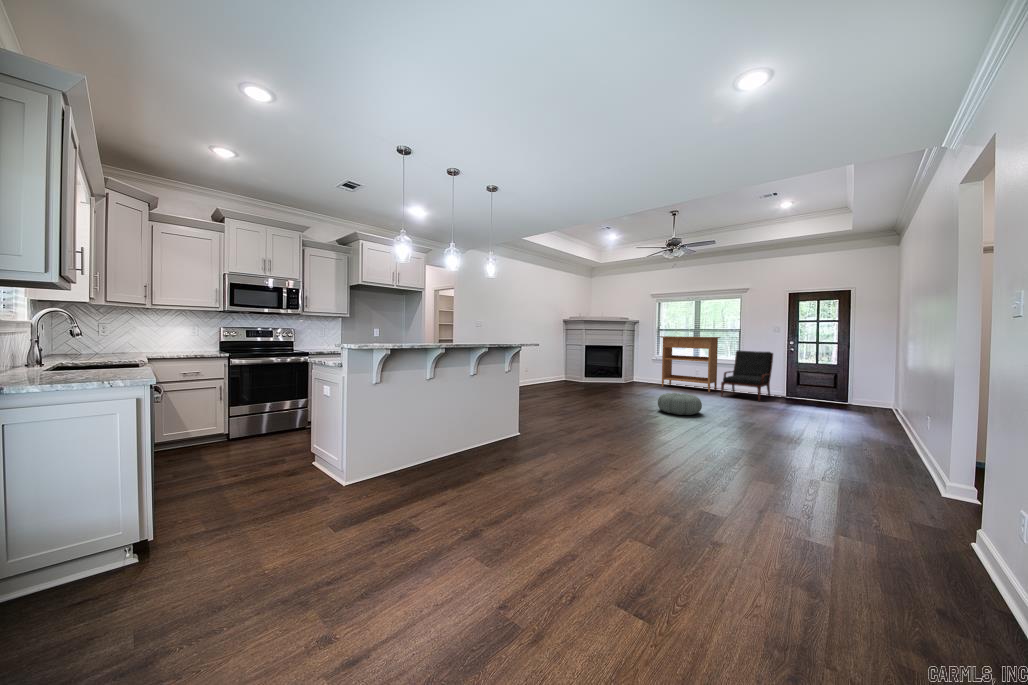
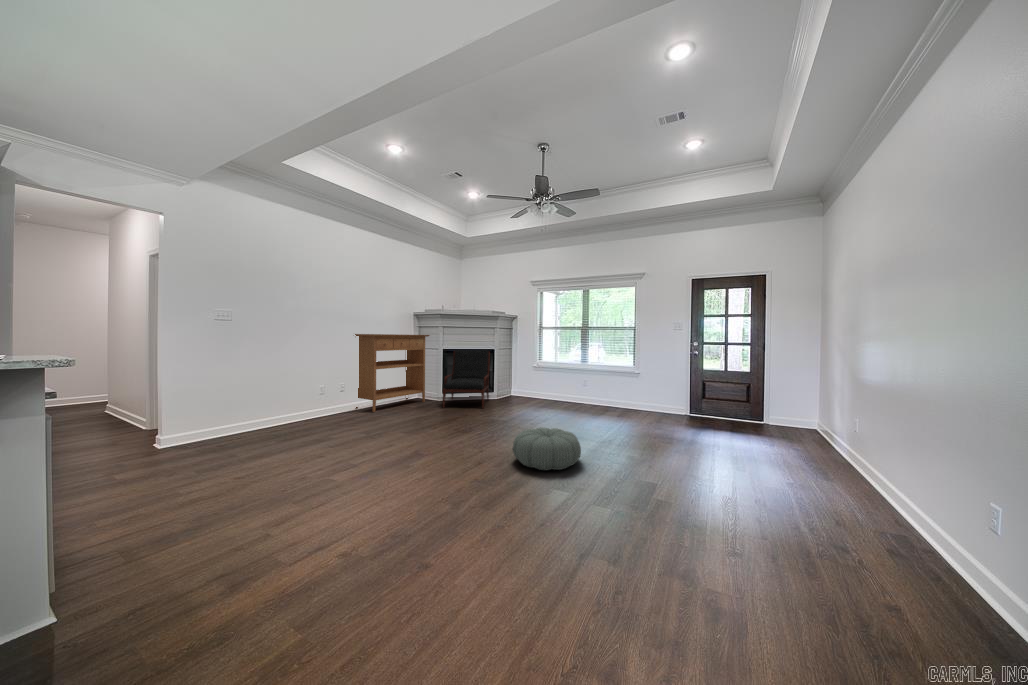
console table: present [660,336,720,392] -> present [355,334,430,412]
armchair: present [721,351,773,401] -> present [443,350,490,408]

